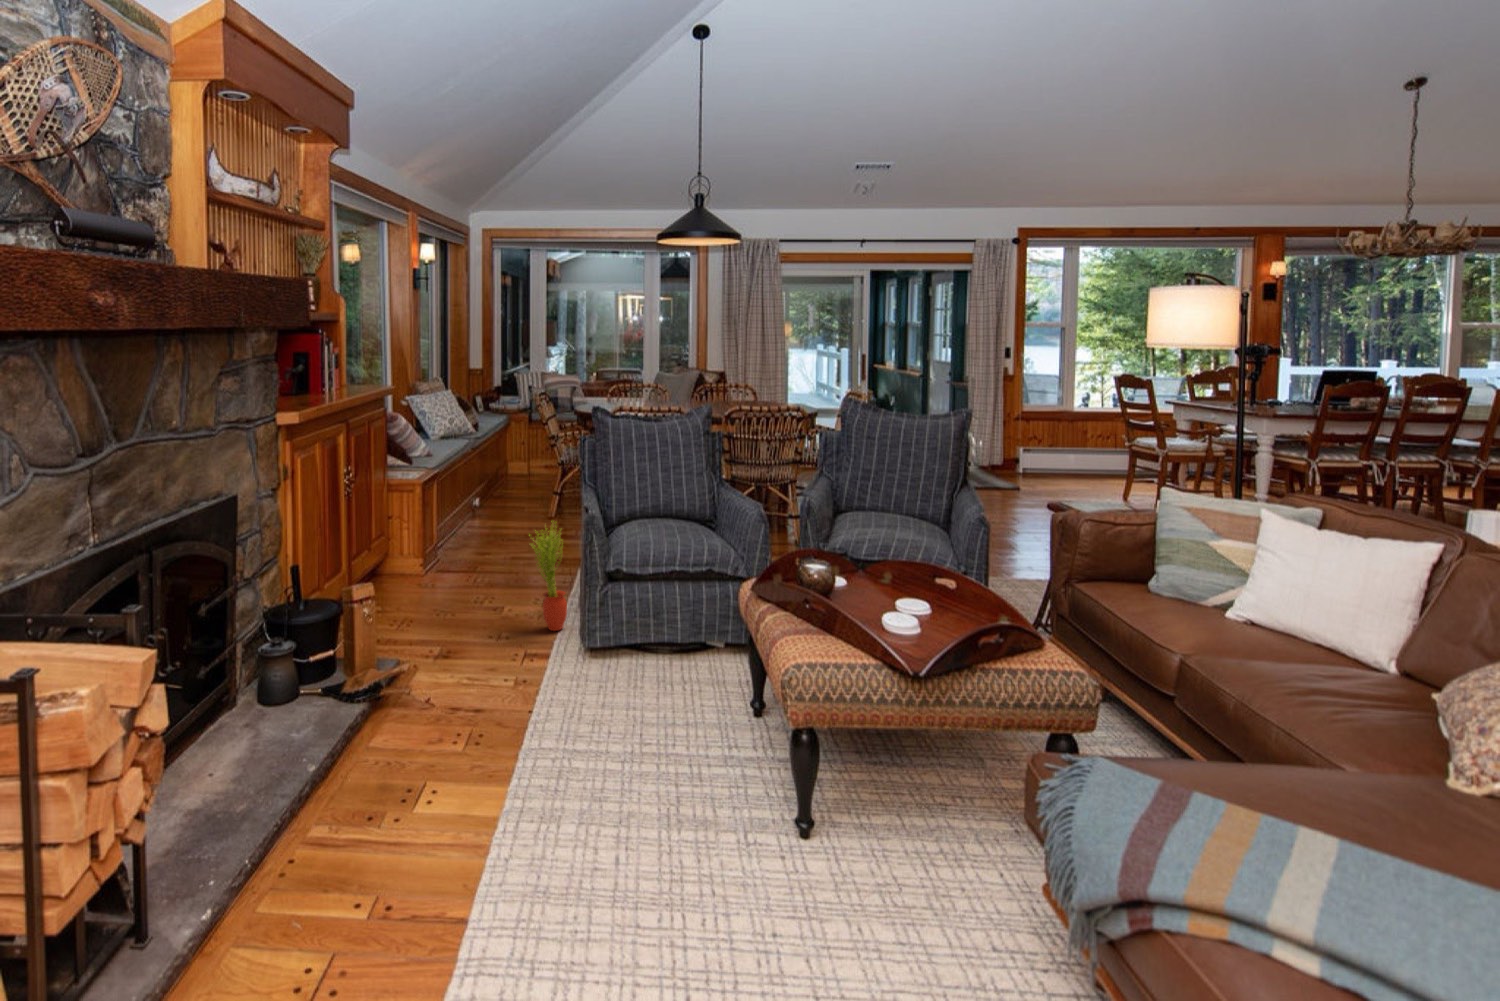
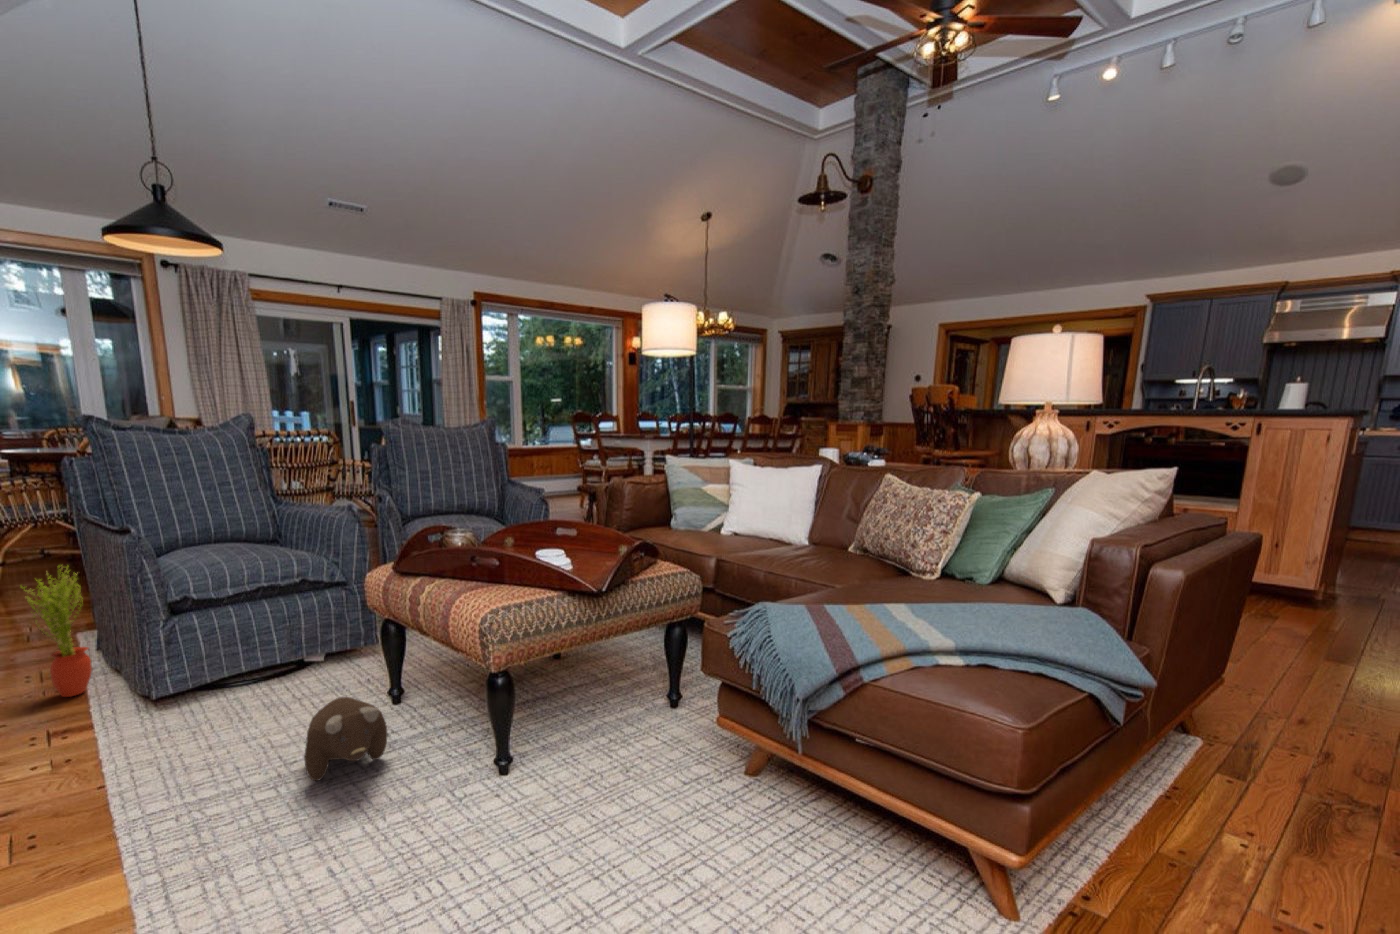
plush toy: none [644,697,717,771] -> present [305,697,387,781]

